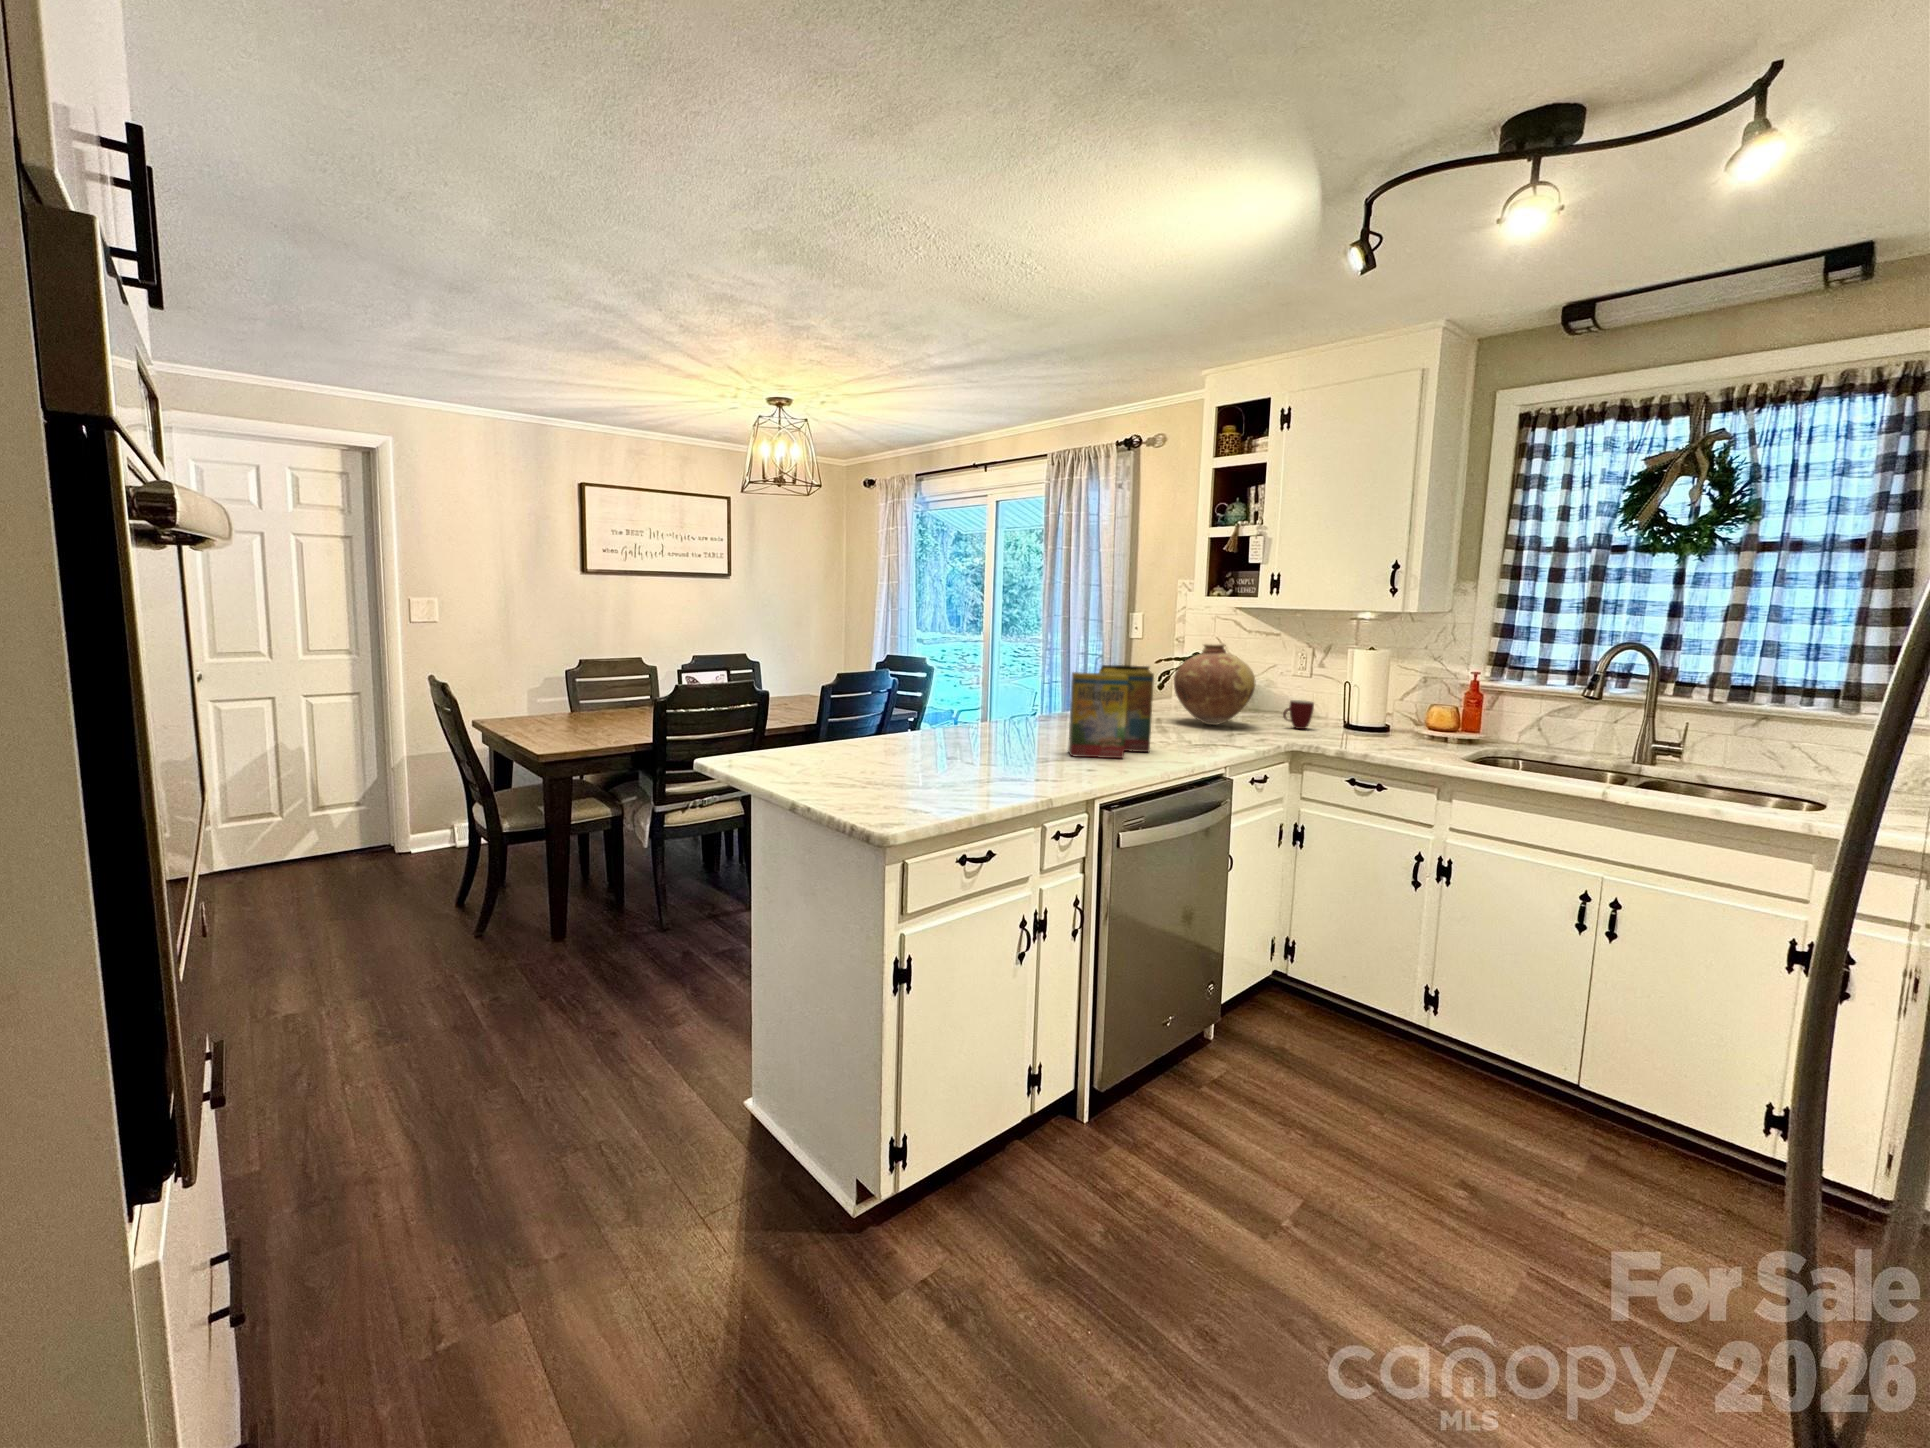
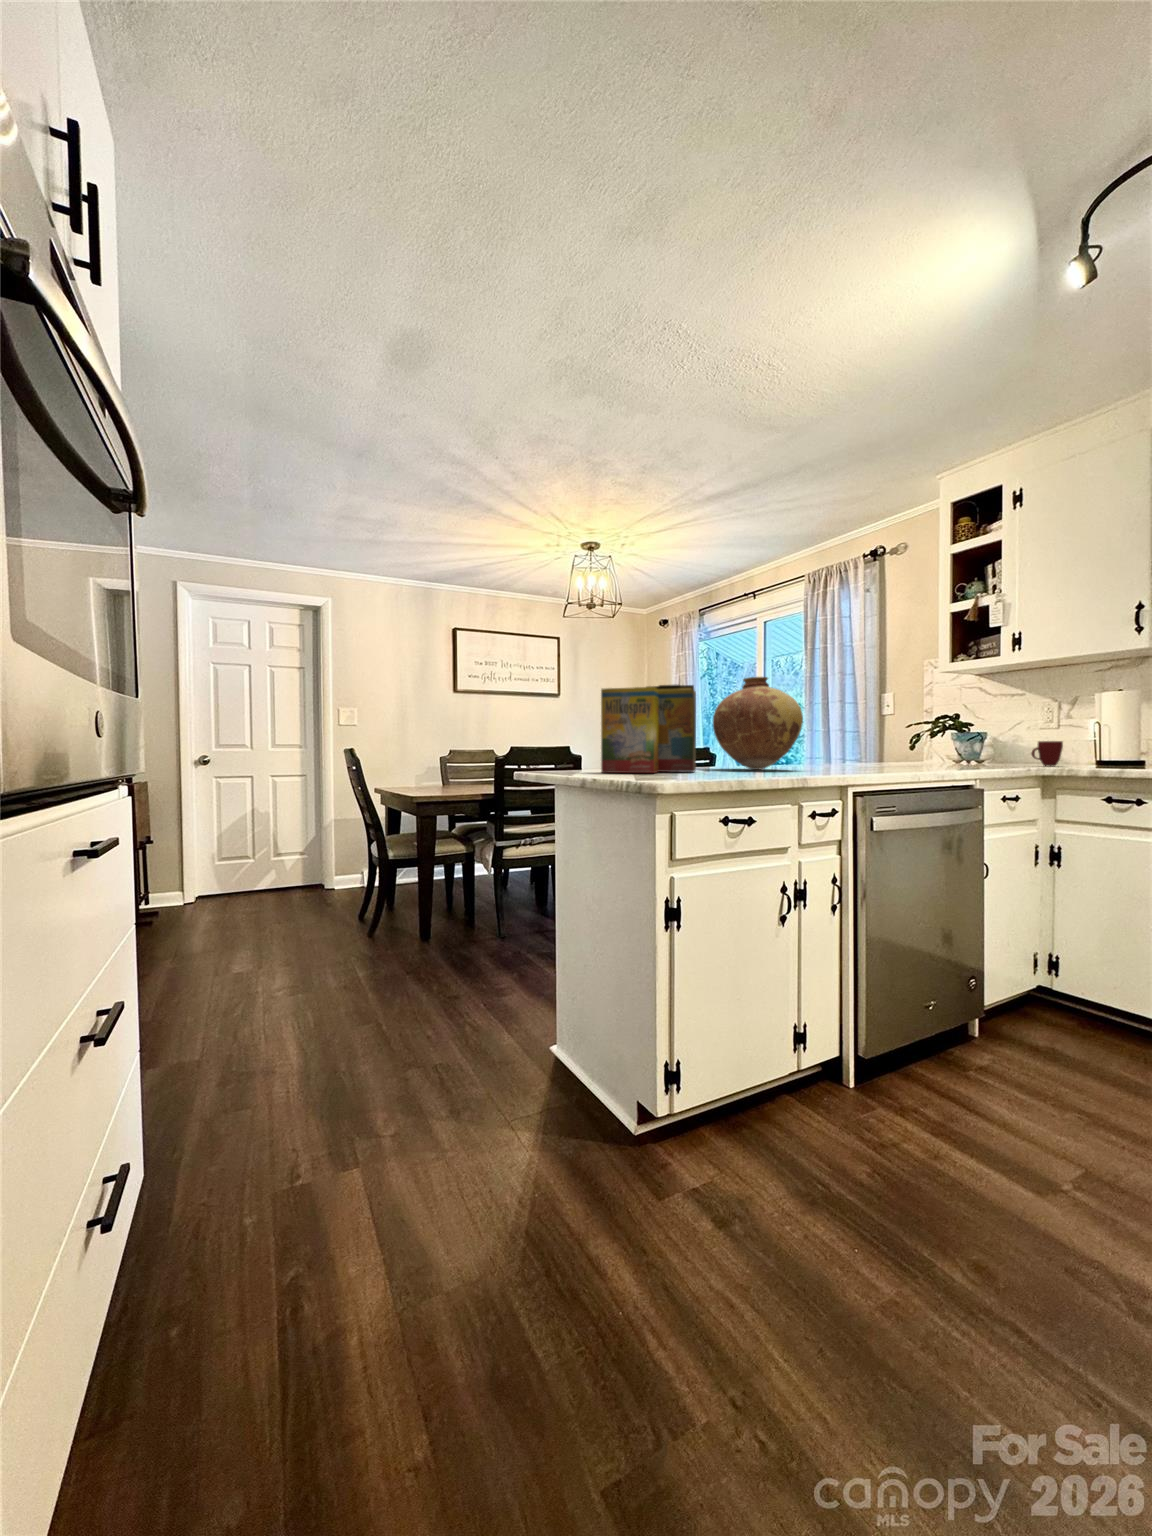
vase: present [1174,644,1255,725] -> present [713,677,803,770]
cereal box: present [1068,665,1154,758] -> present [601,685,696,773]

